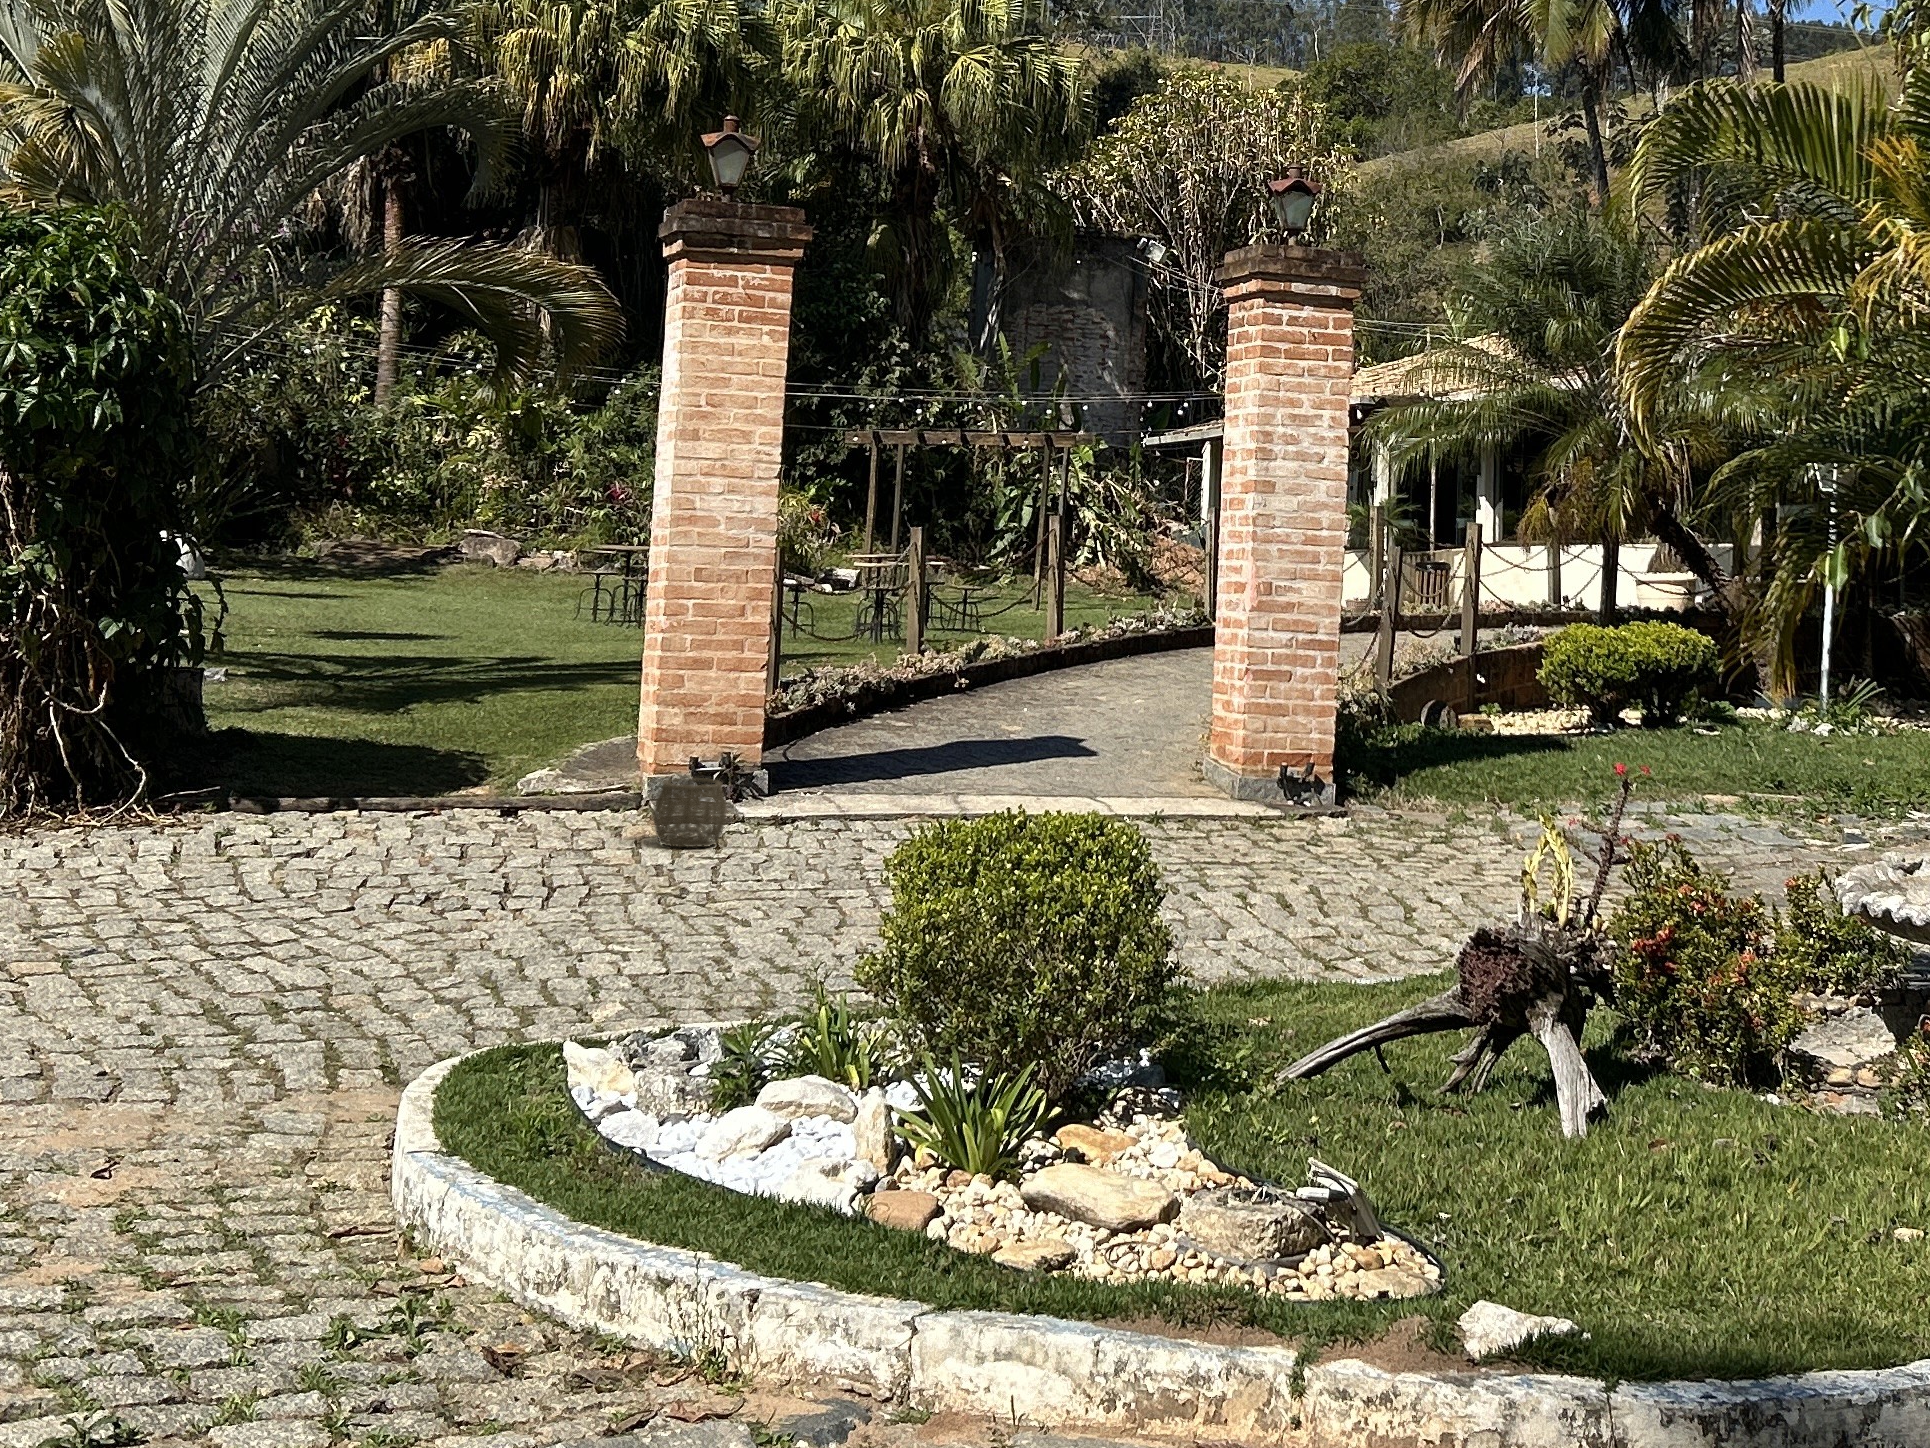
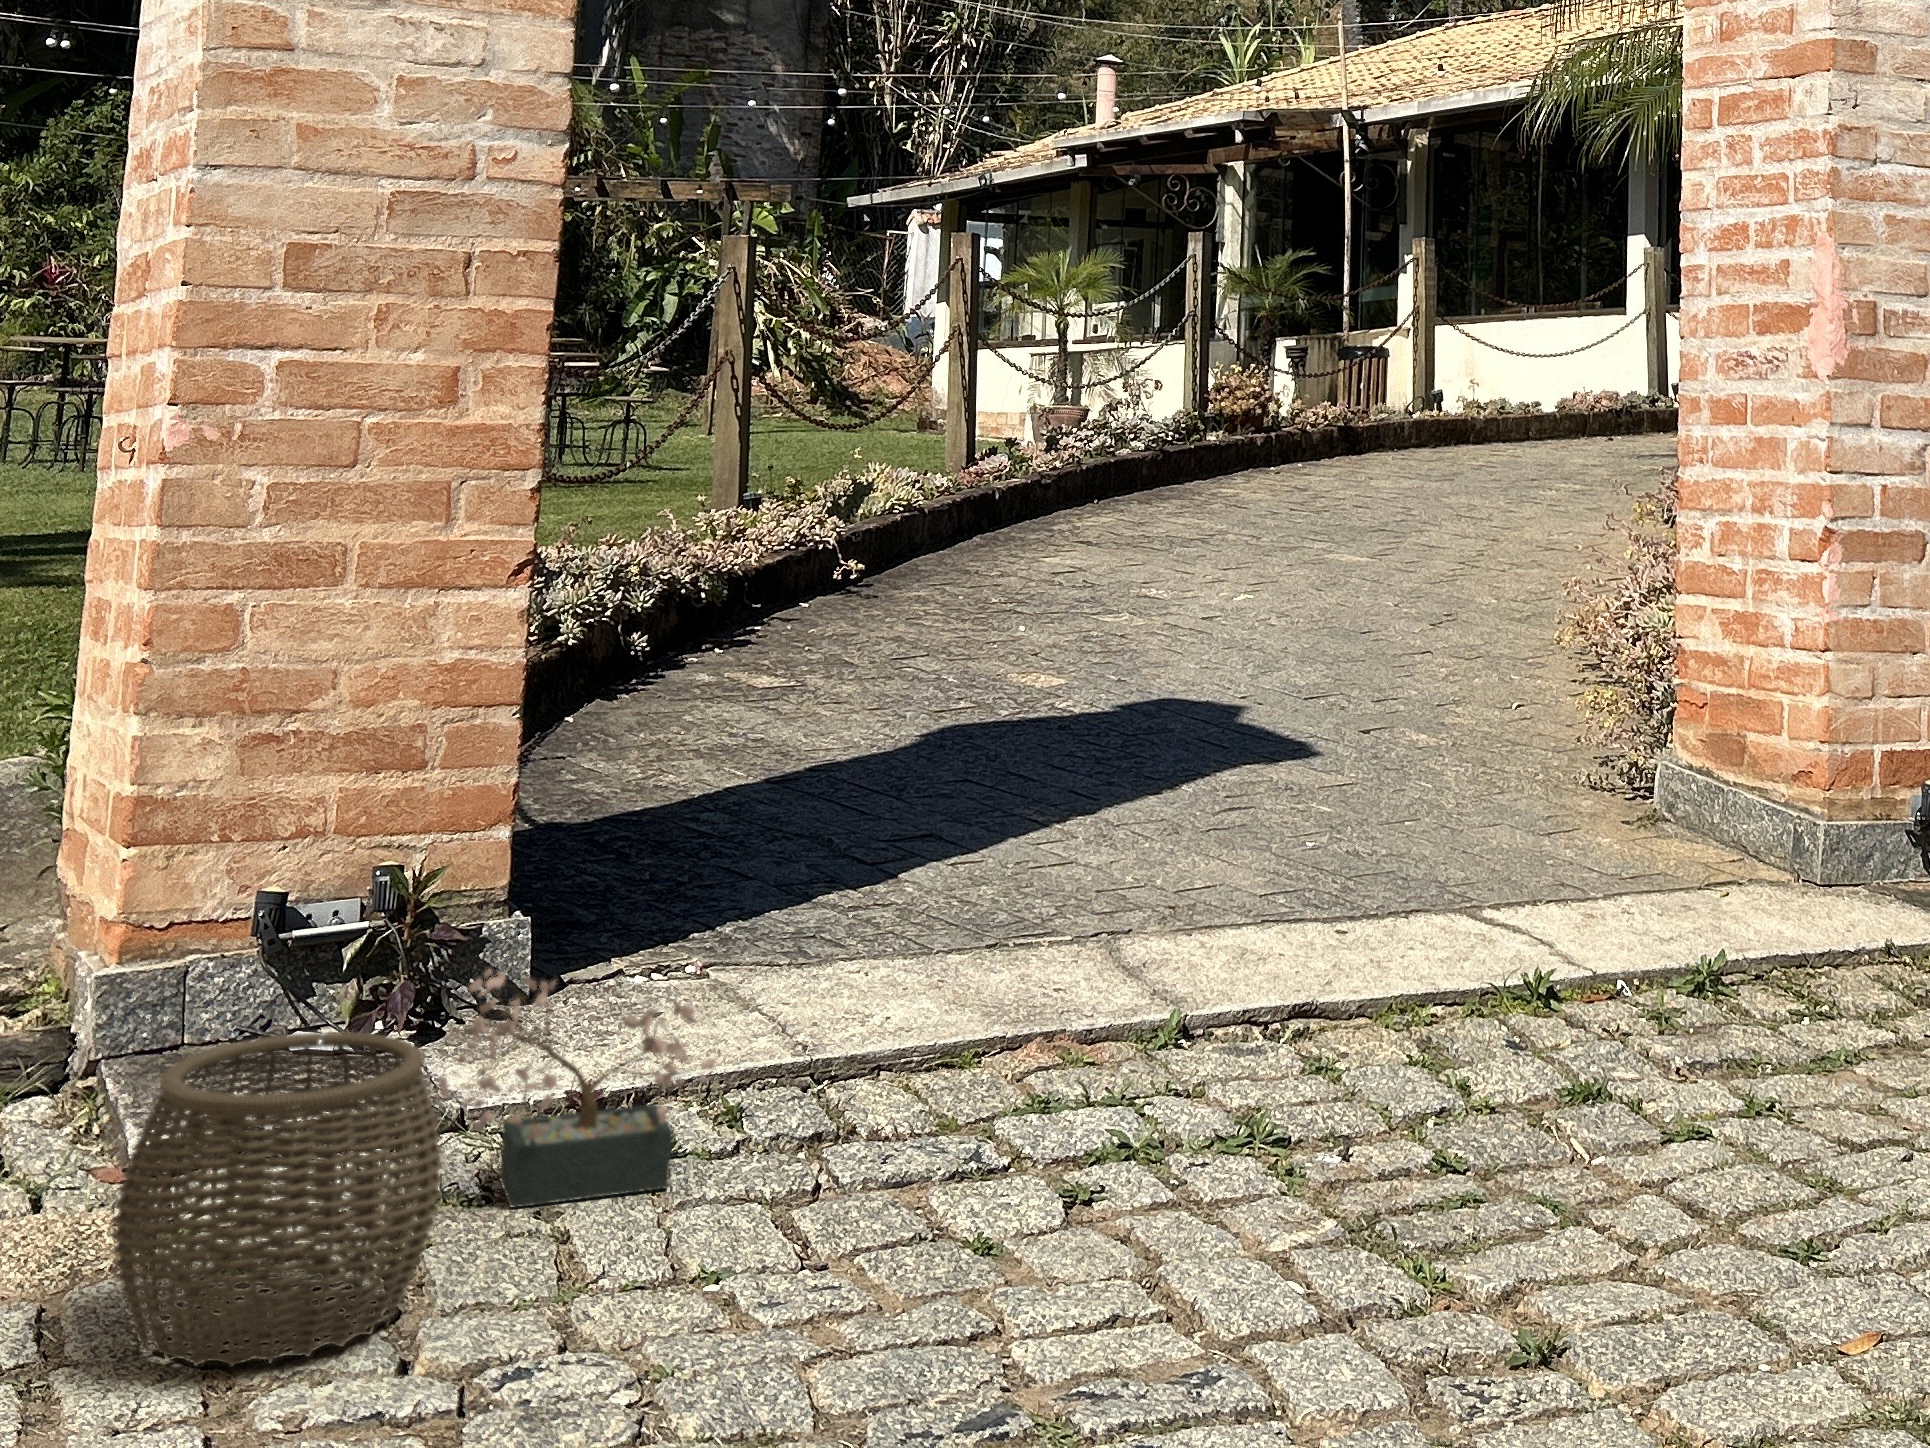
decorative plant: none [732,773,805,835] -> present [438,969,716,1208]

